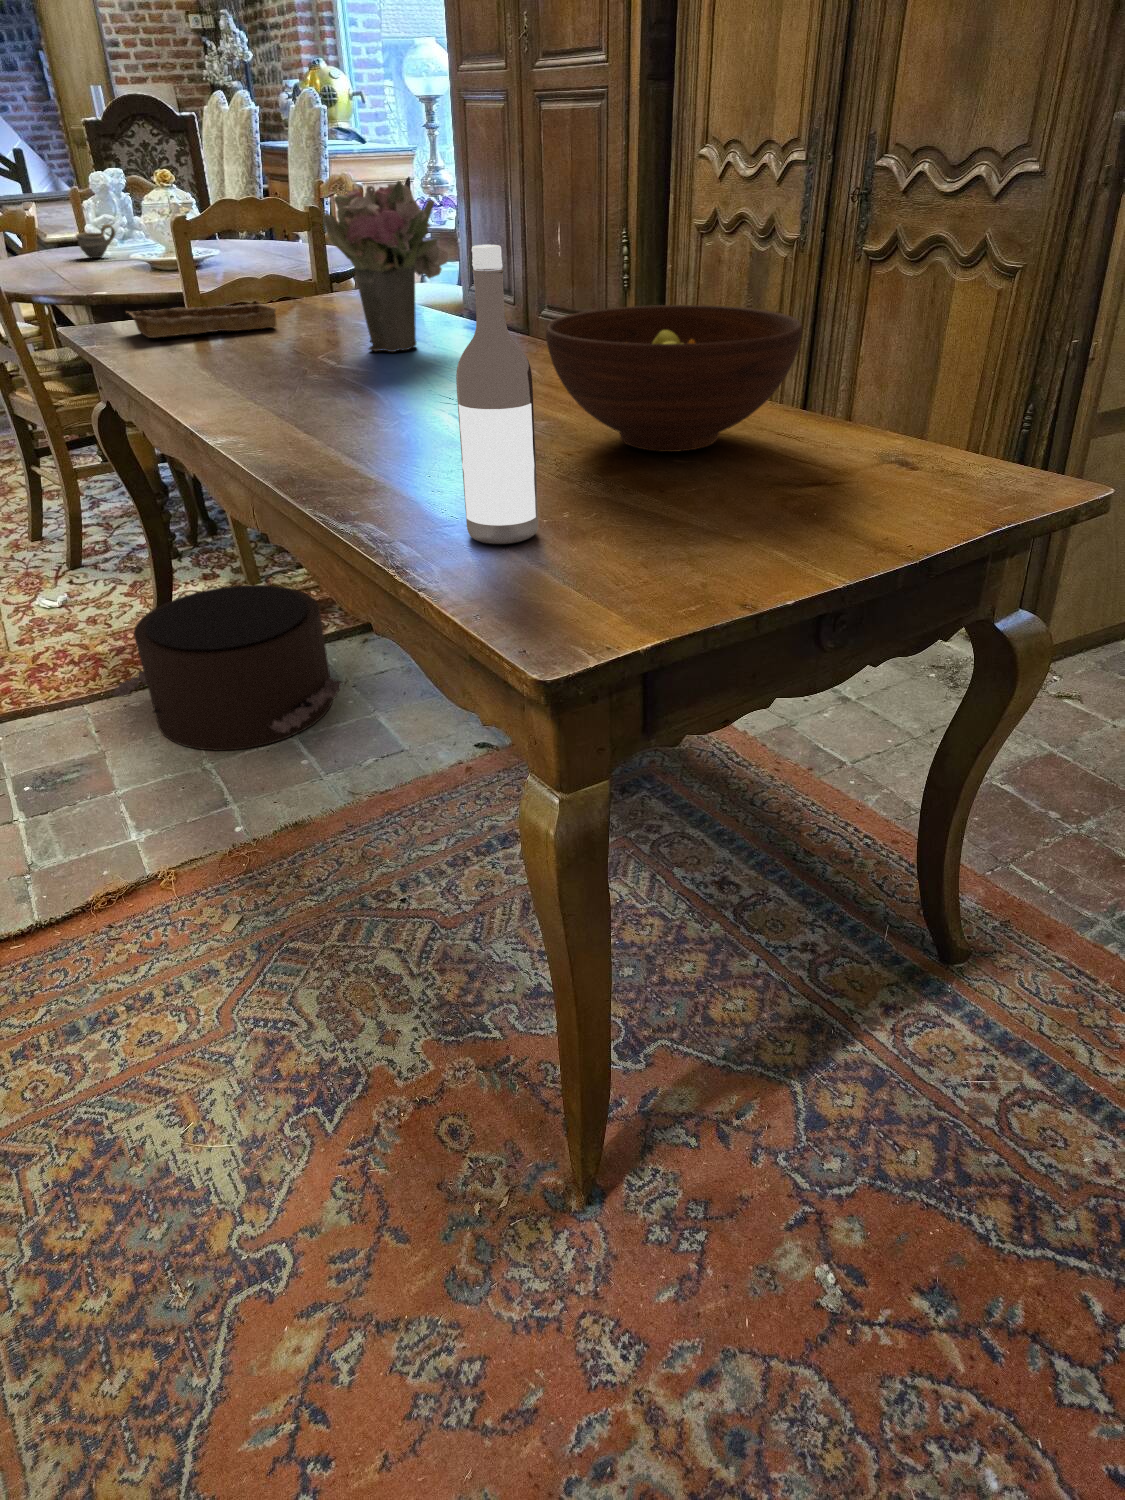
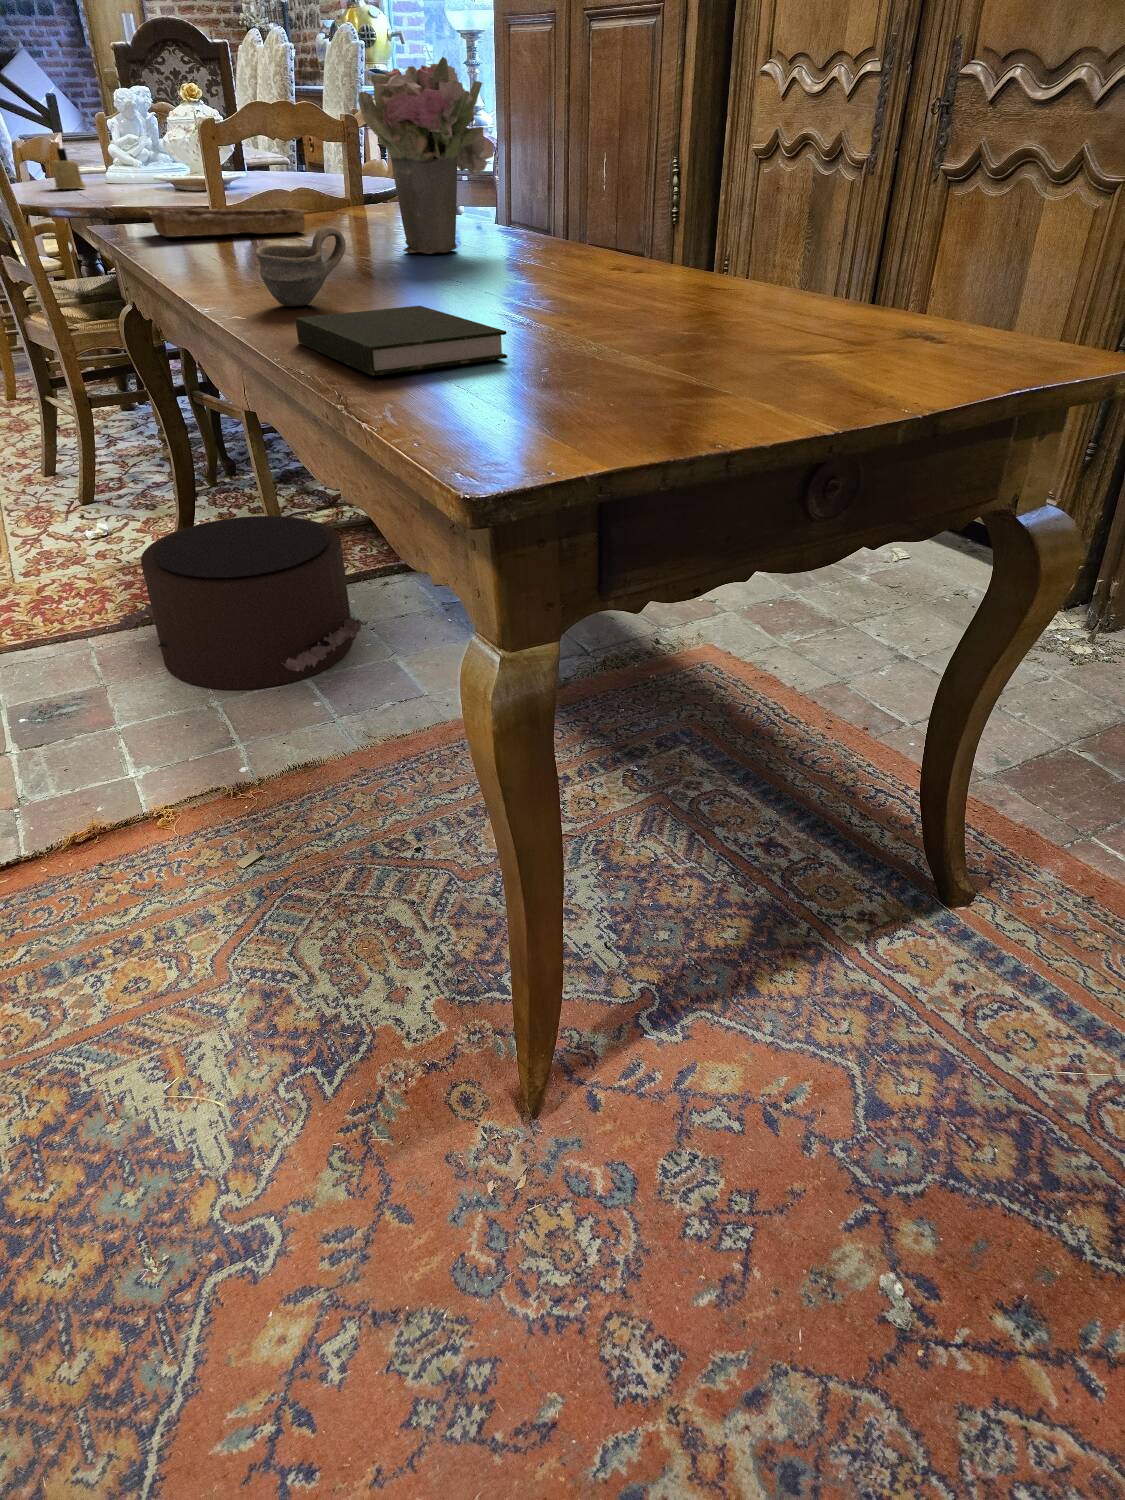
cup: present [76,224,115,258] -> present [255,226,346,306]
candle: none [32,239,66,277] -> present [51,148,86,189]
wine bottle: present [456,245,538,544] -> none [504,47,592,419]
fruit bowl: present [546,305,803,452] -> none [605,183,902,342]
book: none [277,423,465,500] -> present [296,306,507,376]

